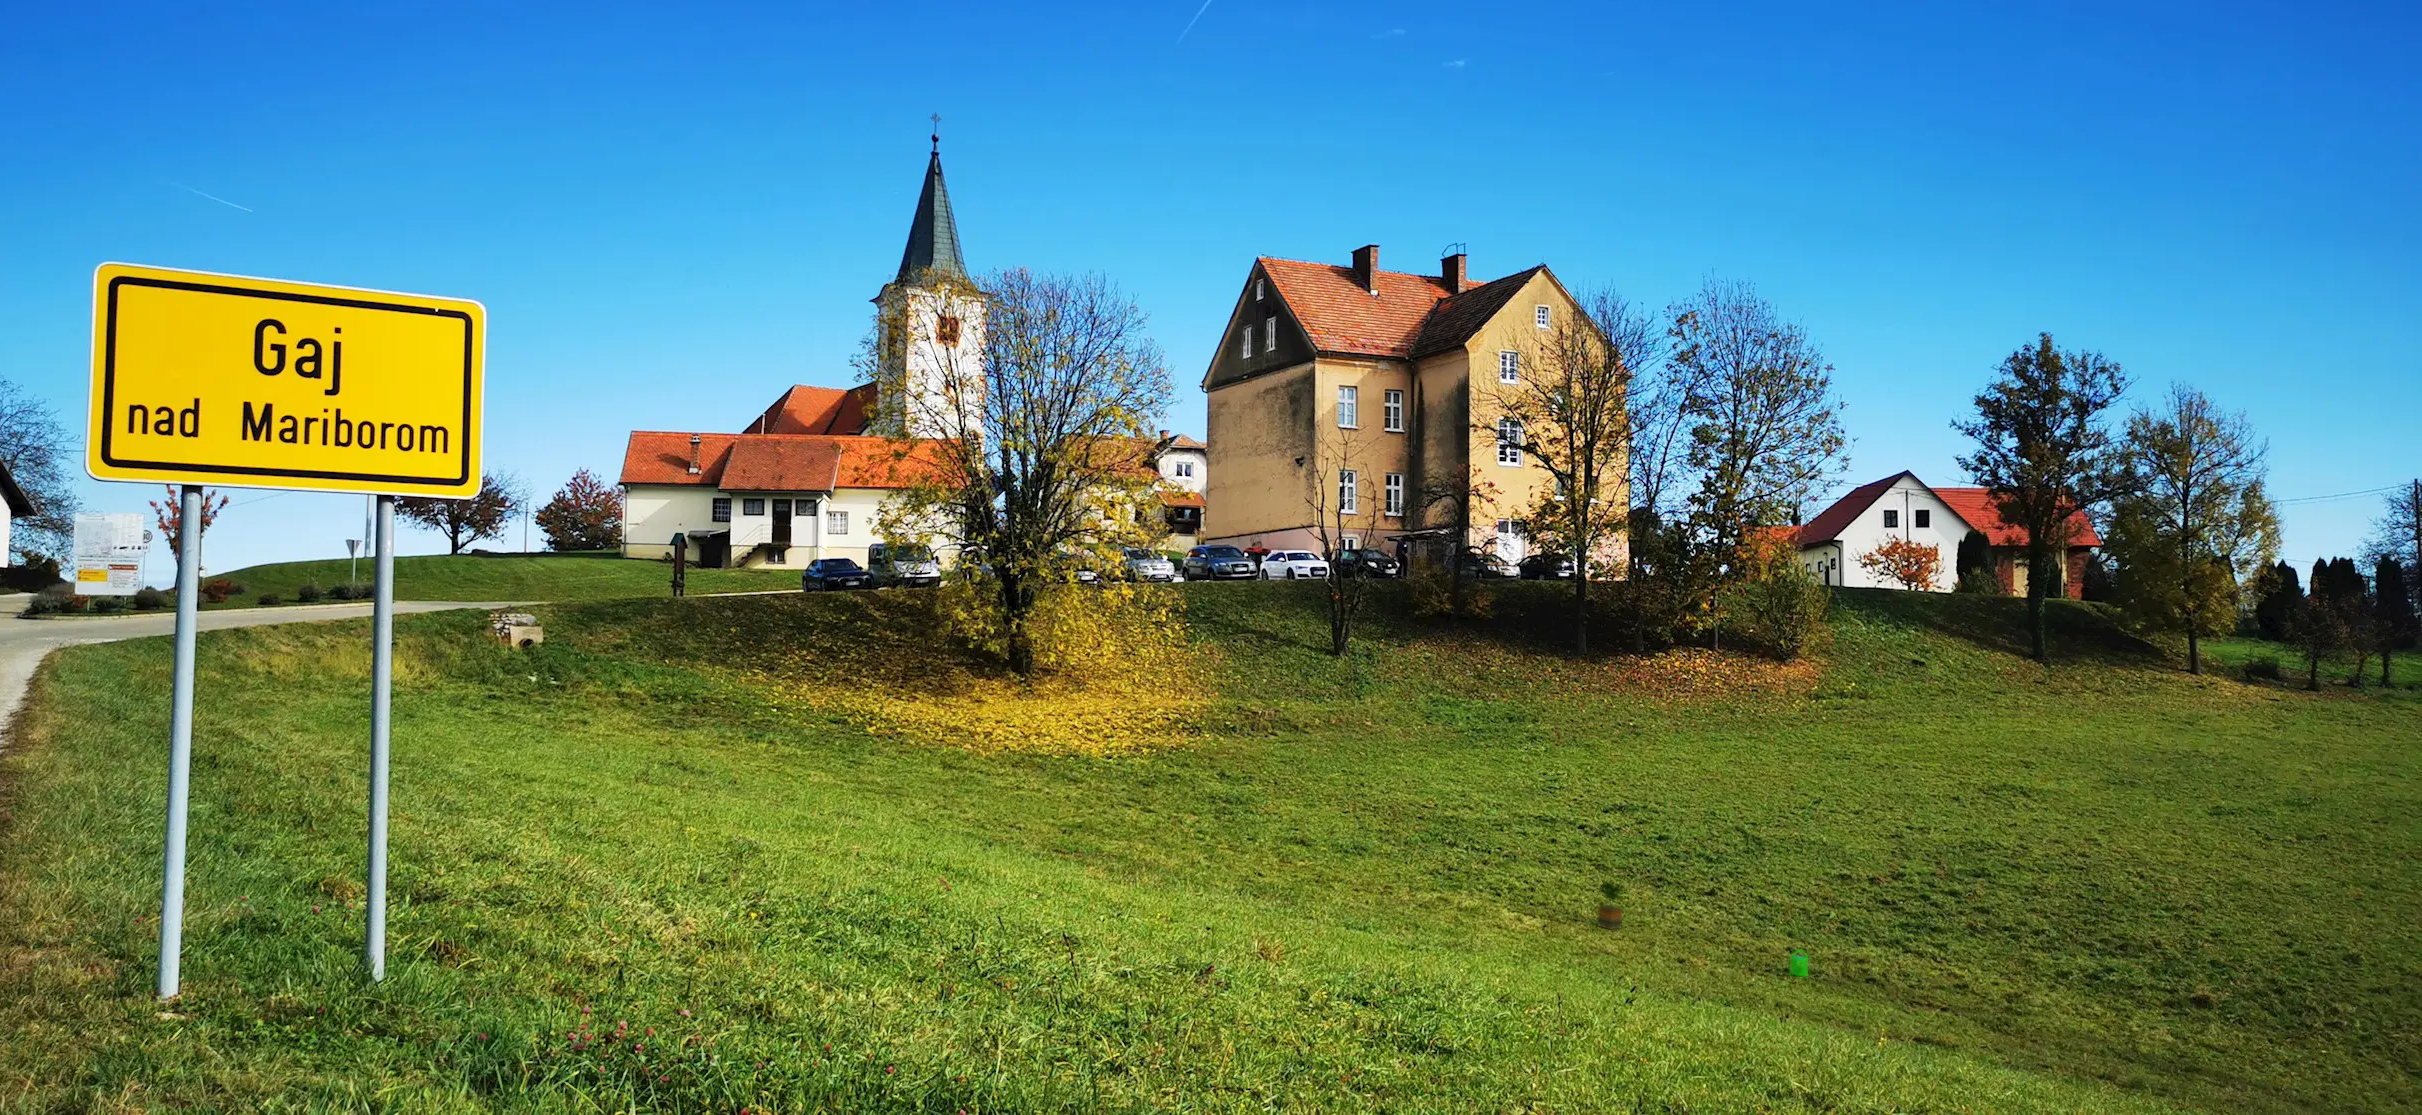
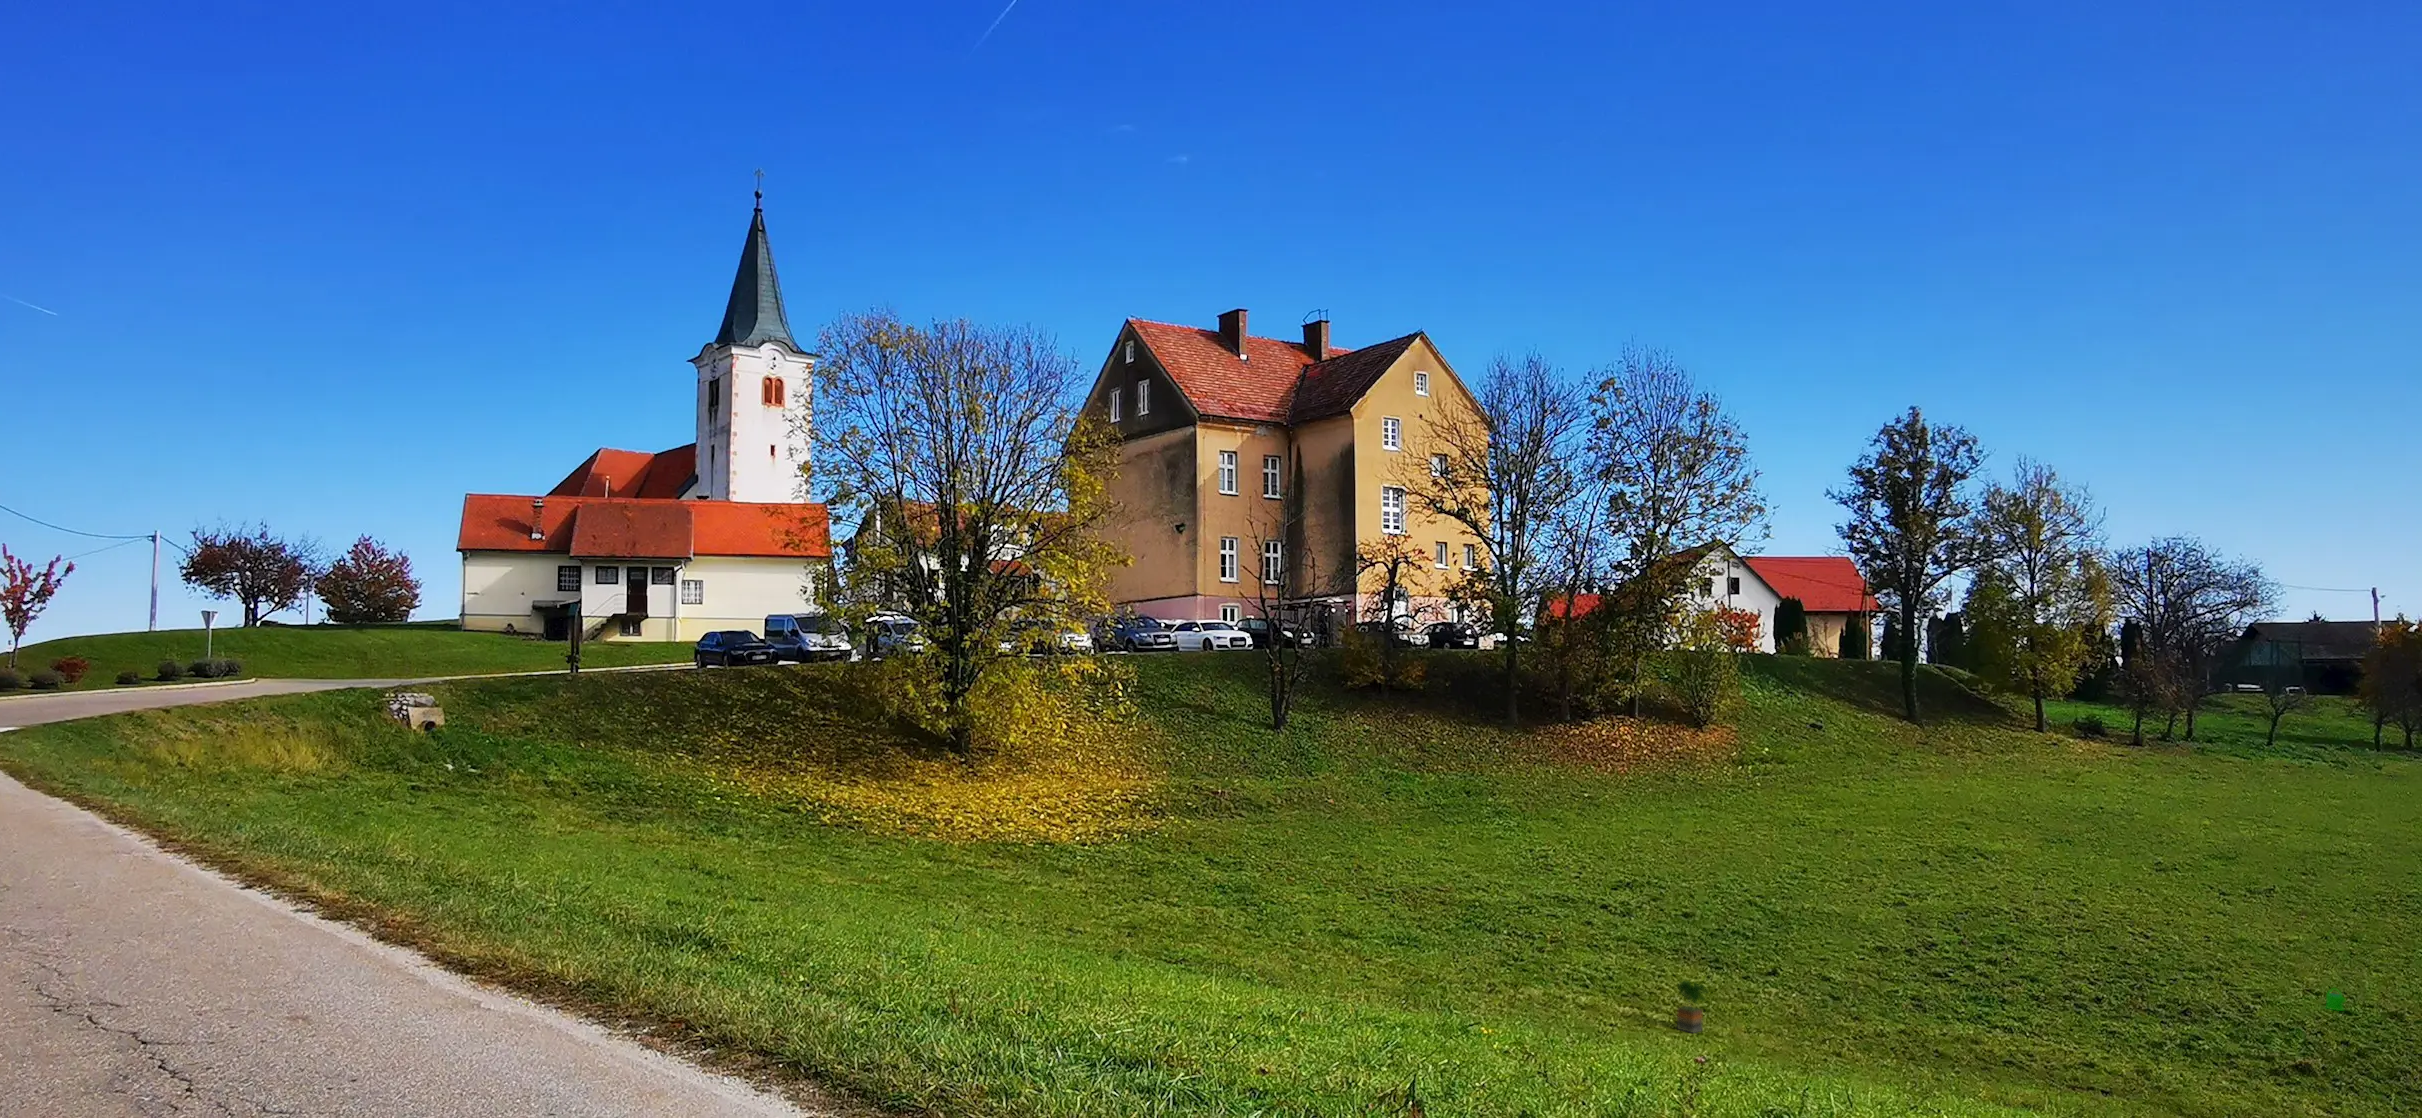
watering can: present [1790,949,1809,976] -> present [2326,988,2346,1011]

